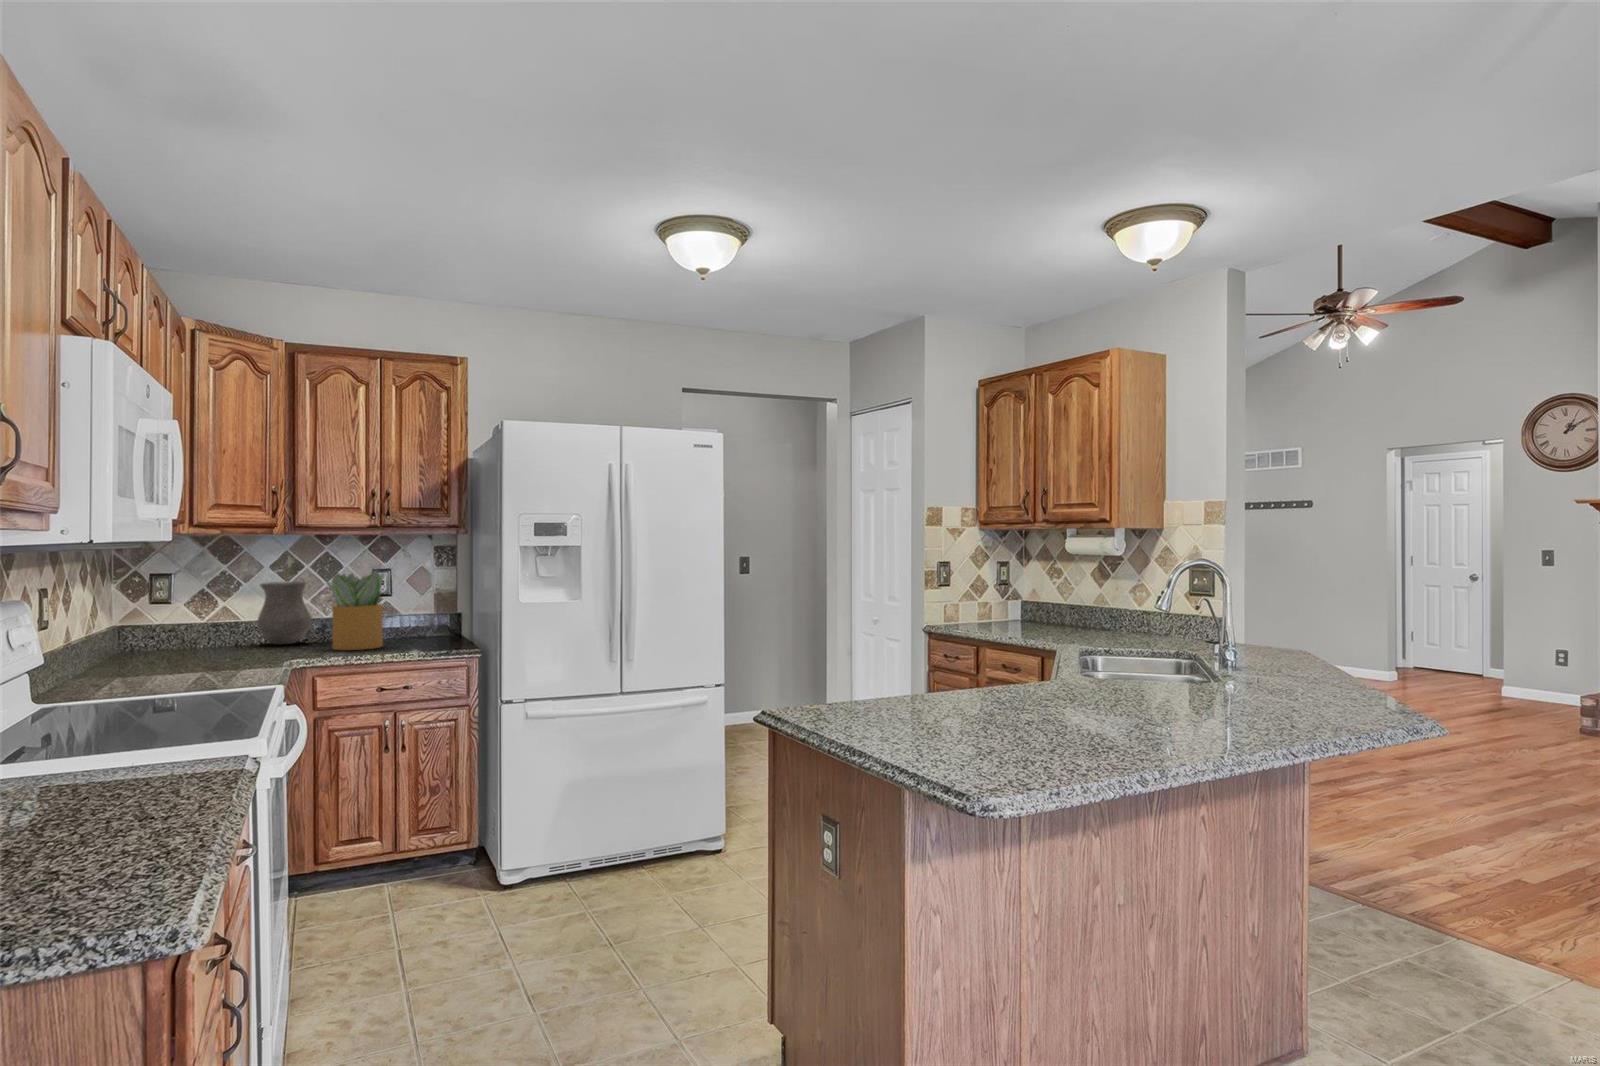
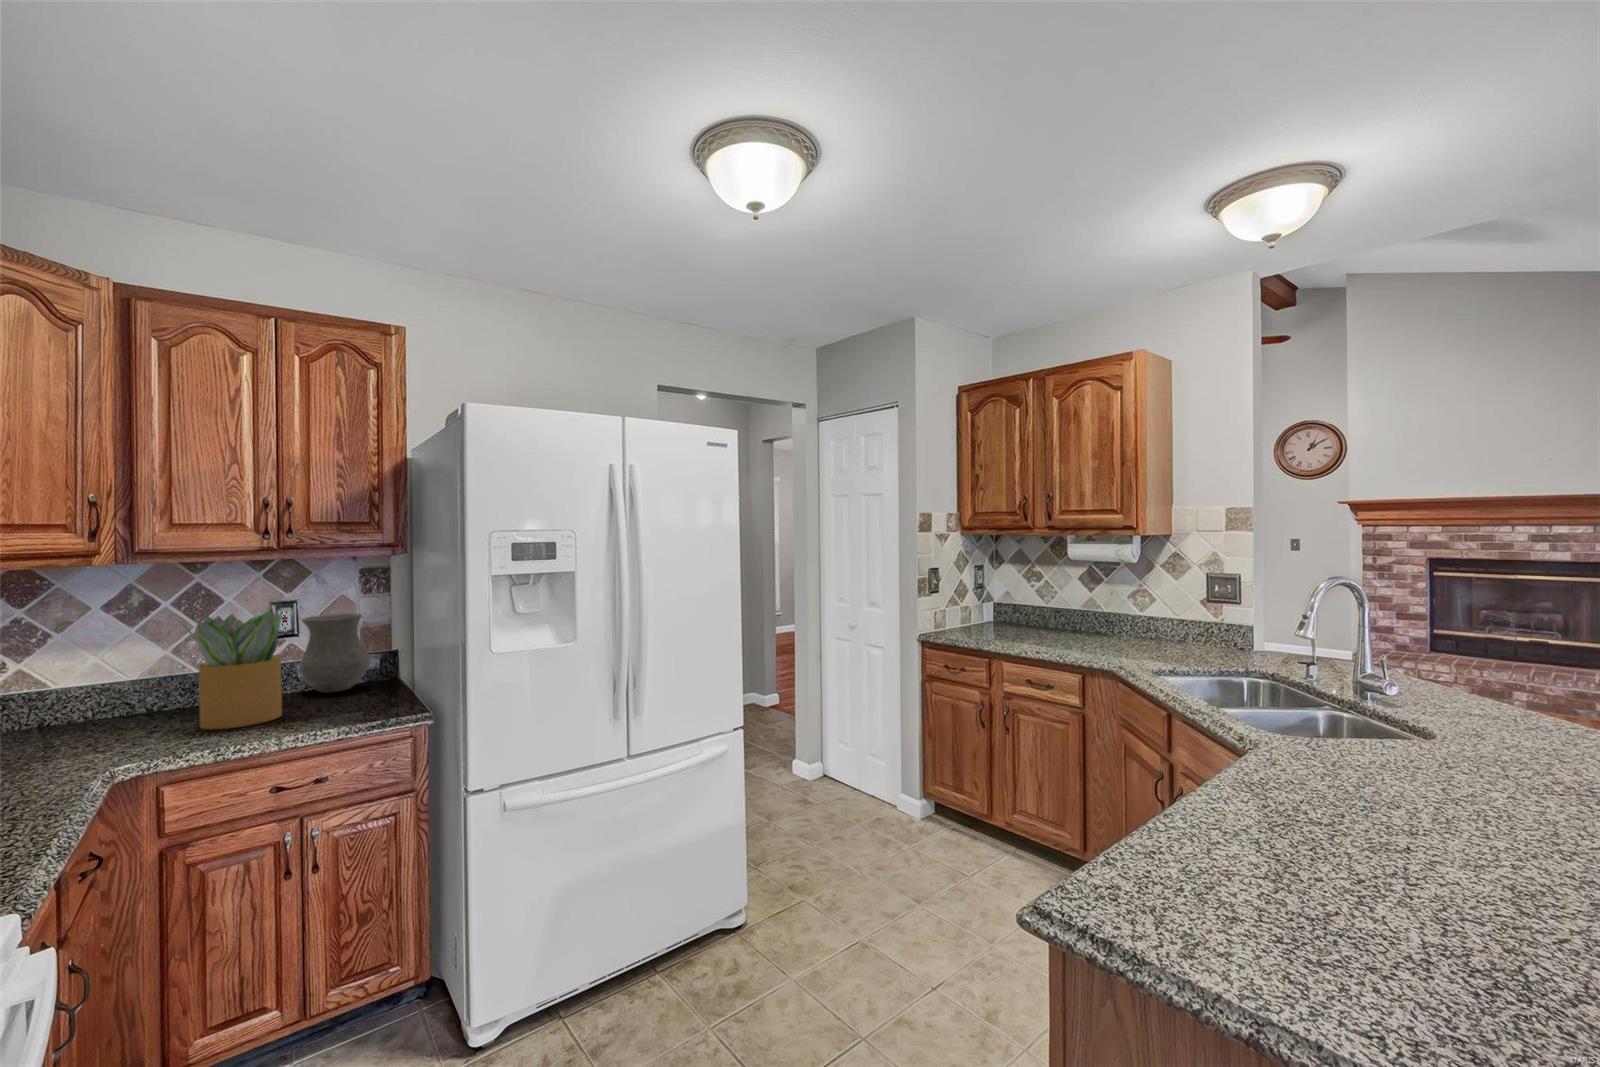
vase: present [257,581,312,644] -> present [299,613,370,693]

